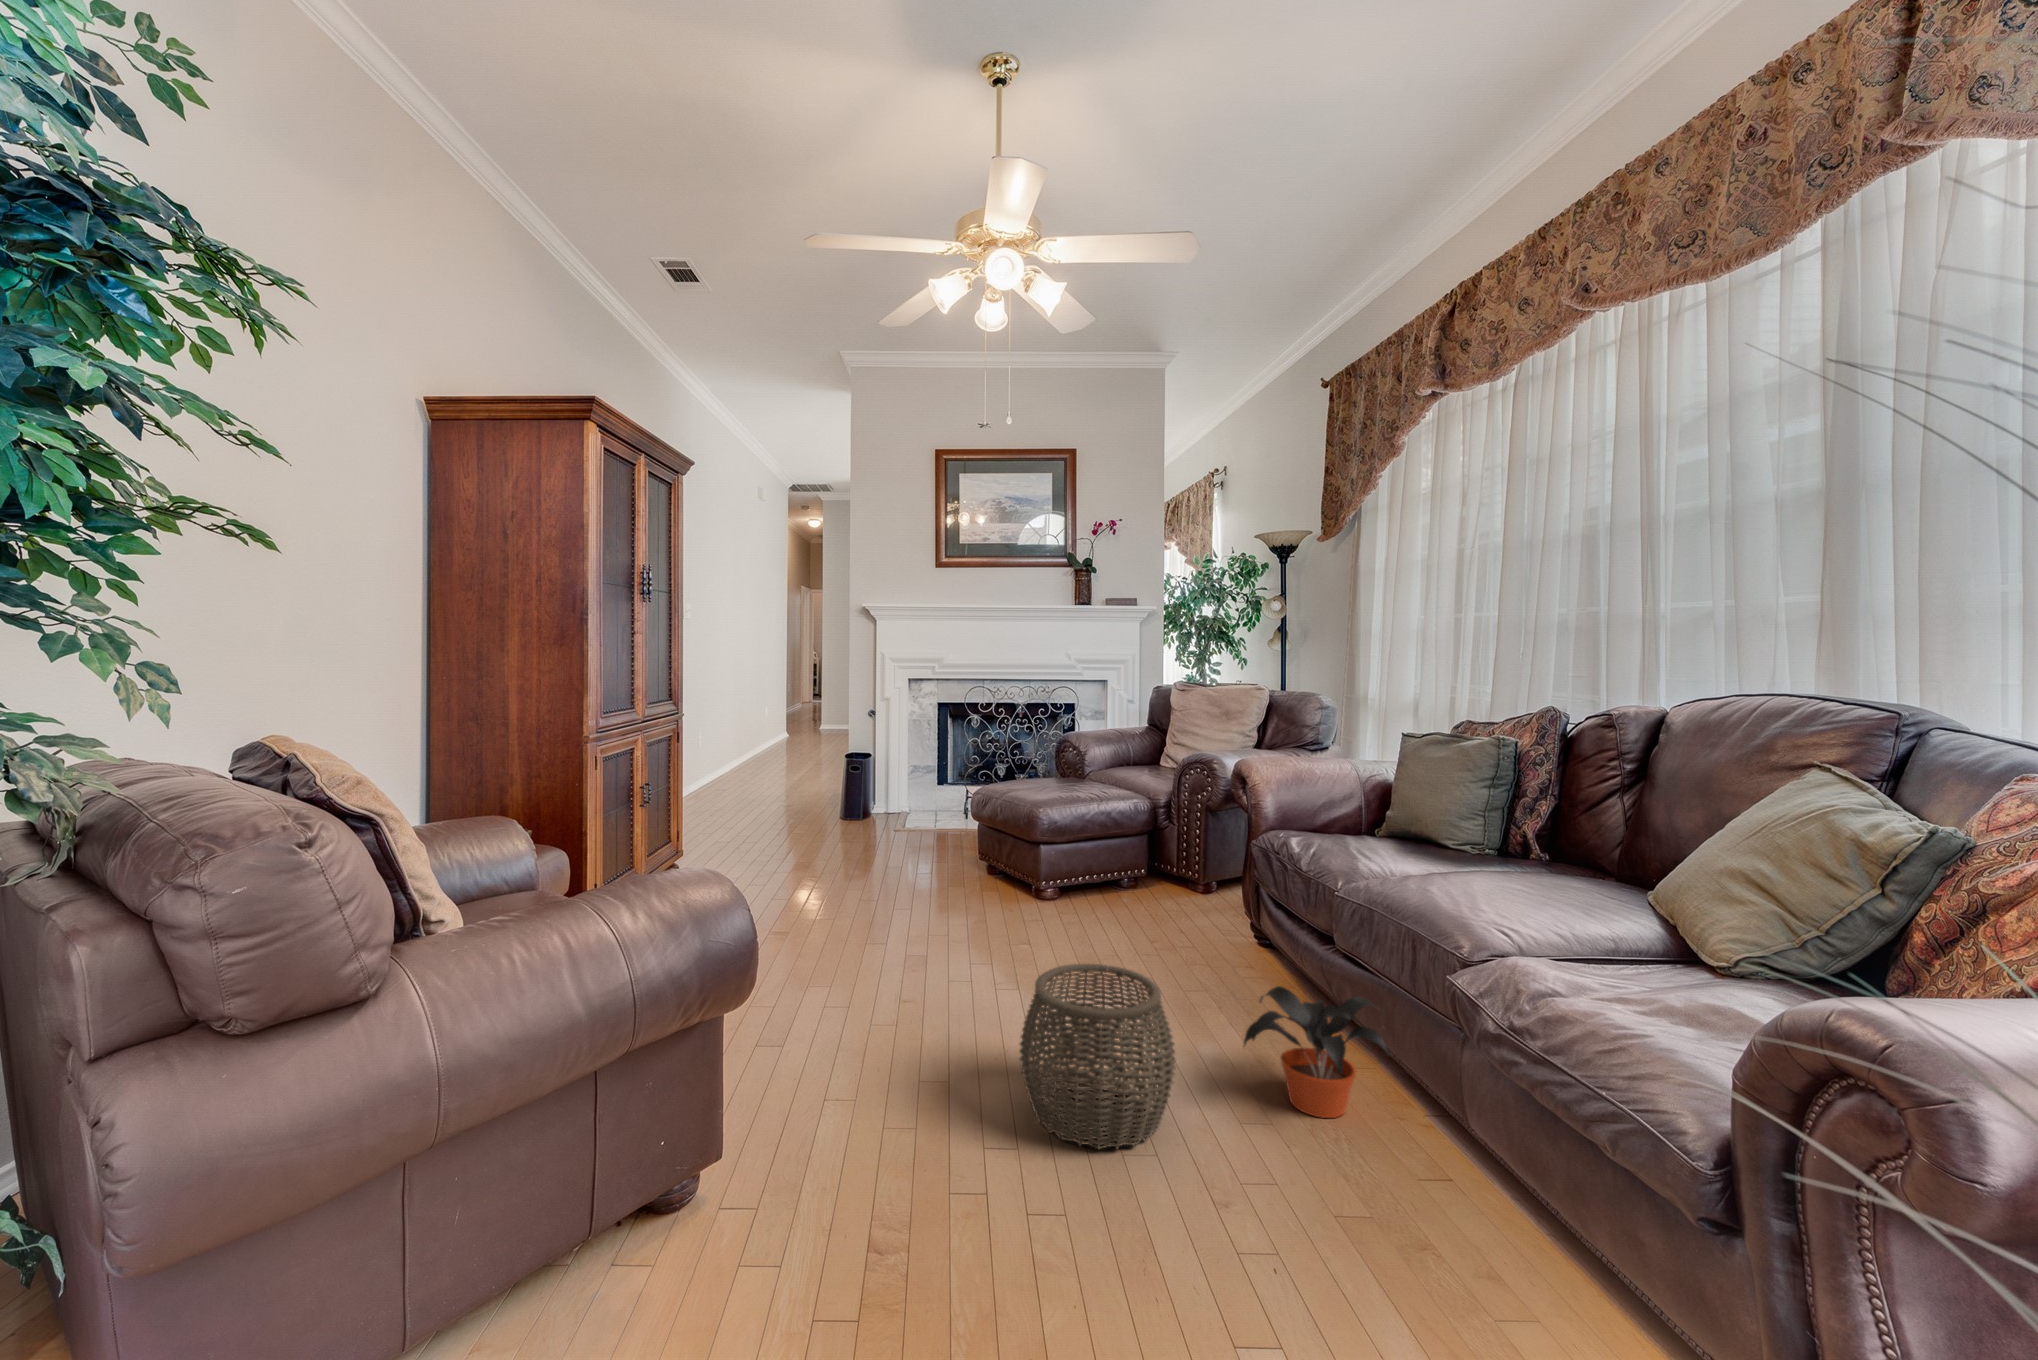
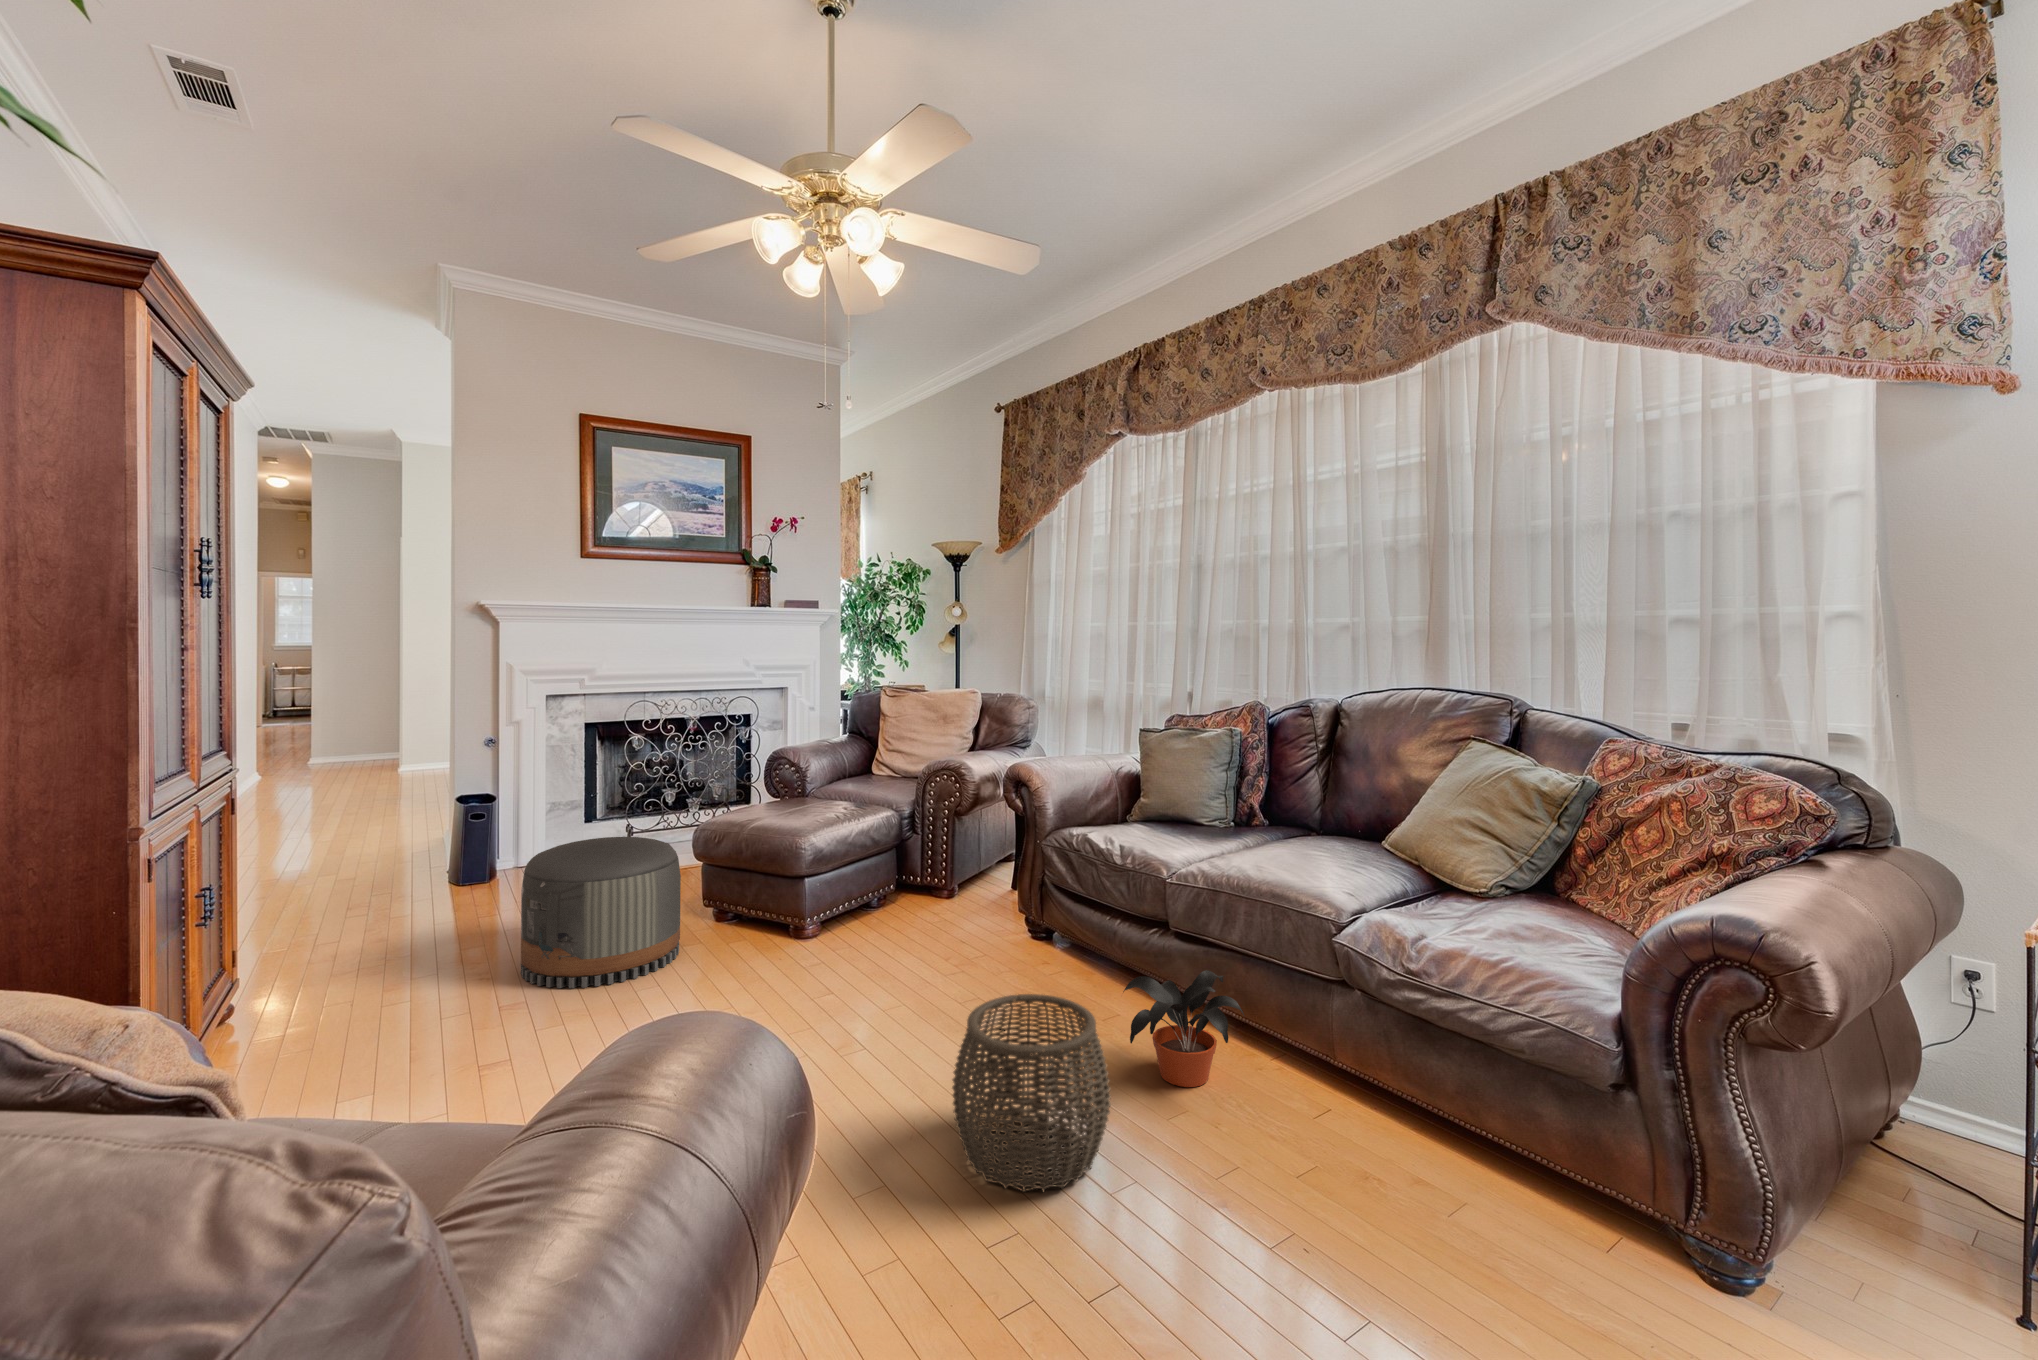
pouf: none [833,792,950,908] -> present [521,837,681,988]

